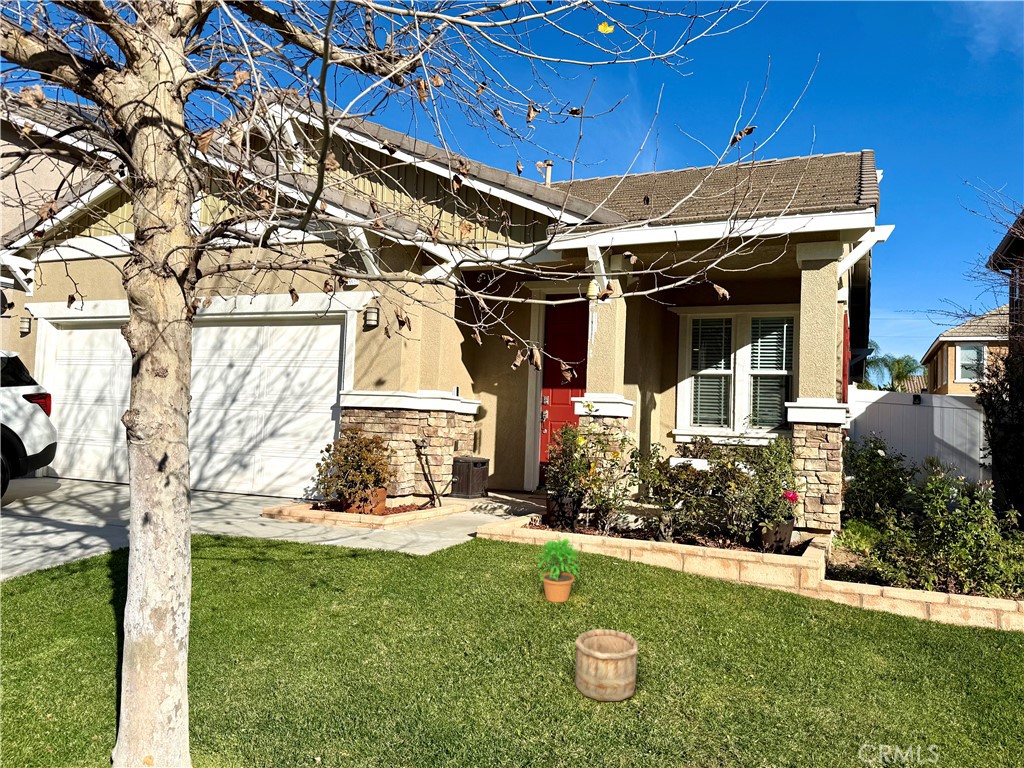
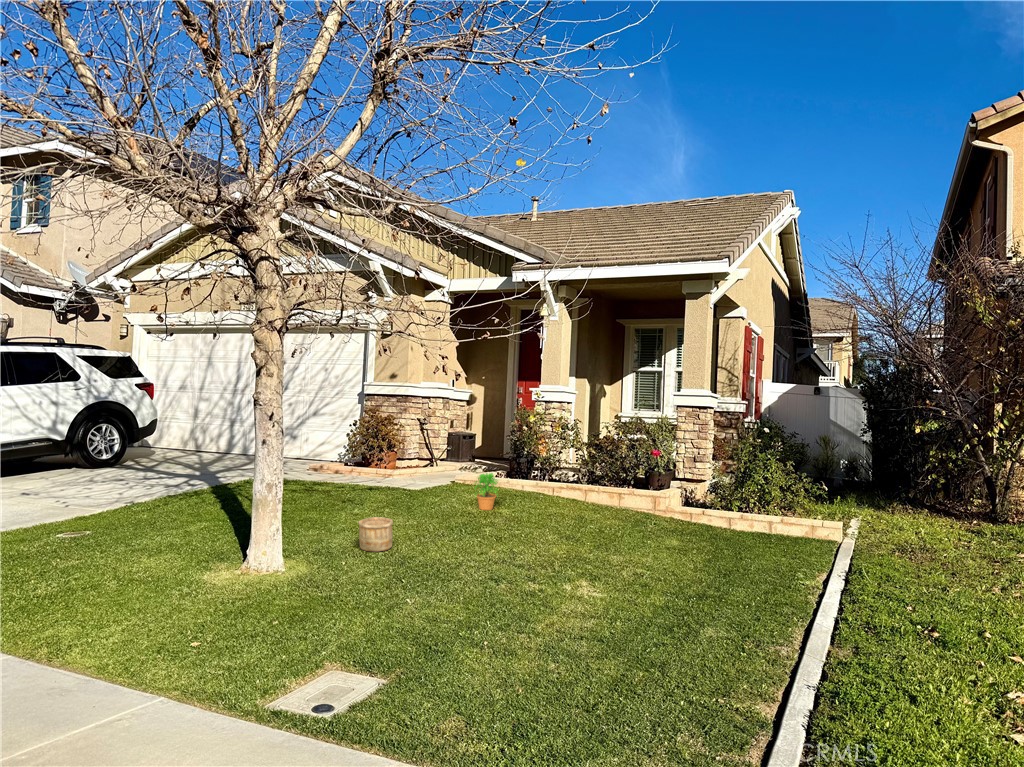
wooden bucket: present [574,629,639,701] -> present [358,517,393,551]

